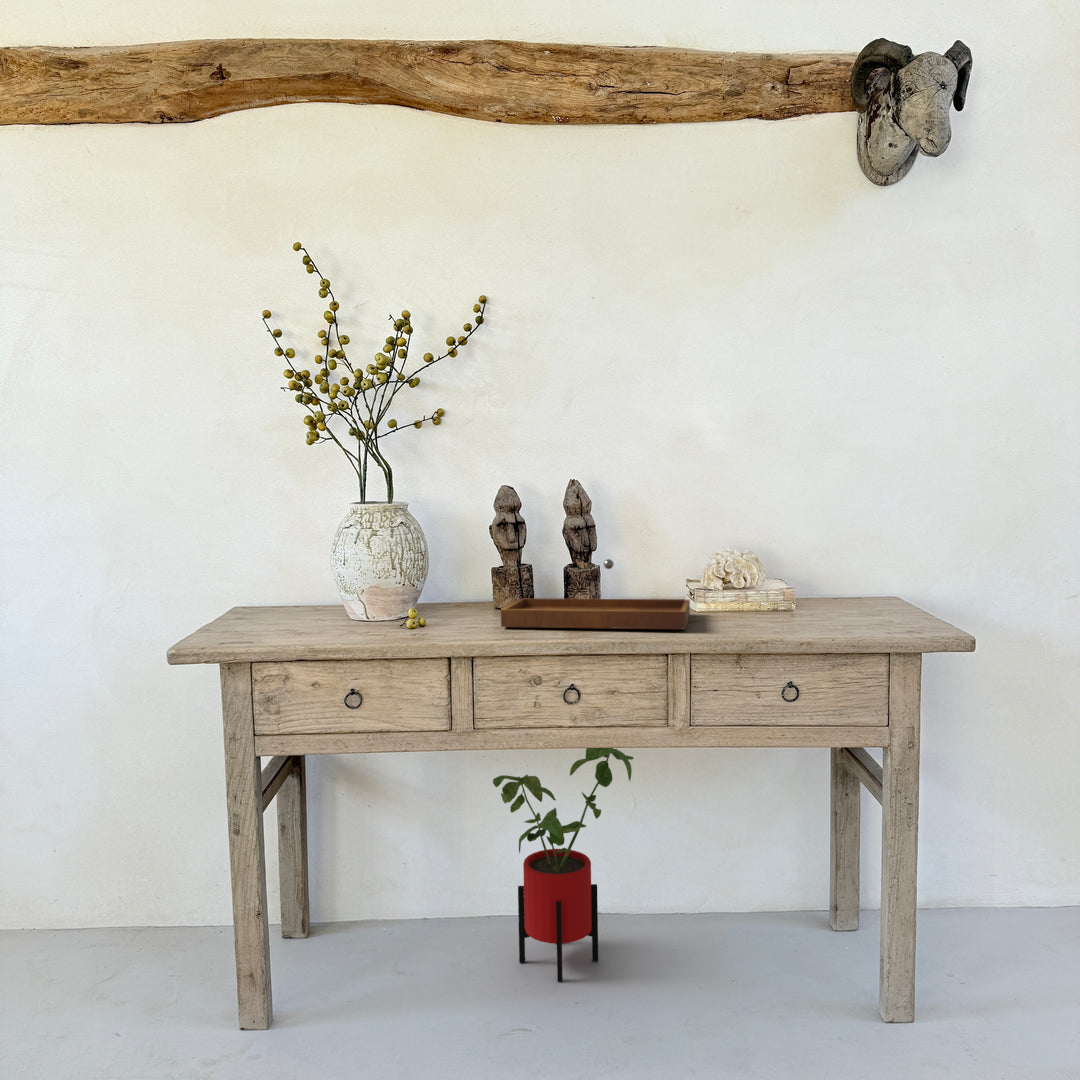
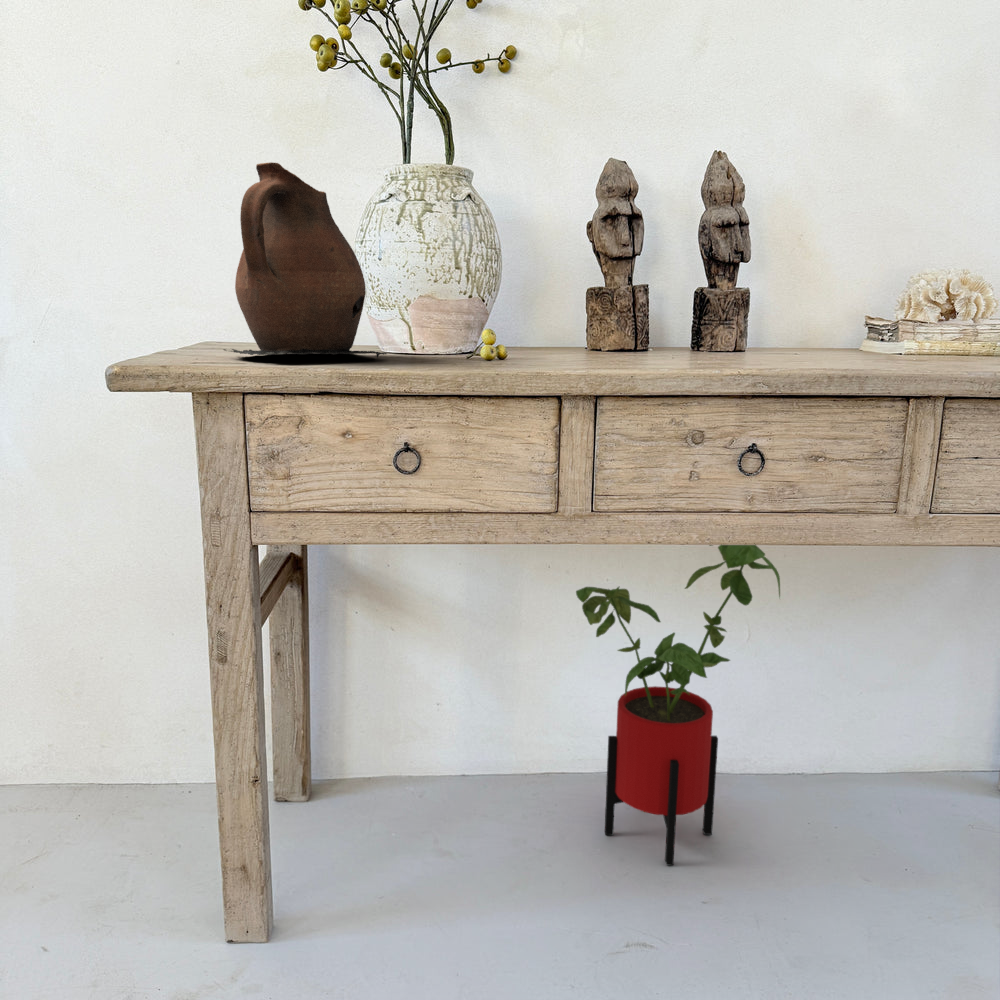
ceramic pitcher: none [242,519,347,636] -> present [224,162,387,358]
tray: present [501,559,690,629] -> none [629,265,936,364]

